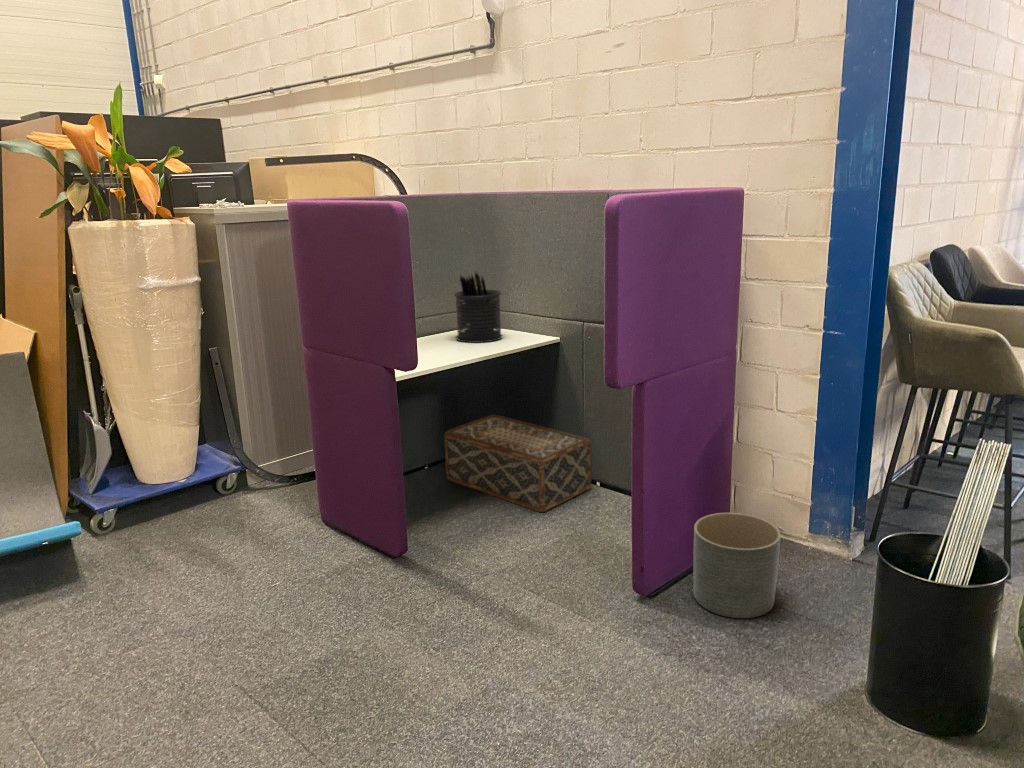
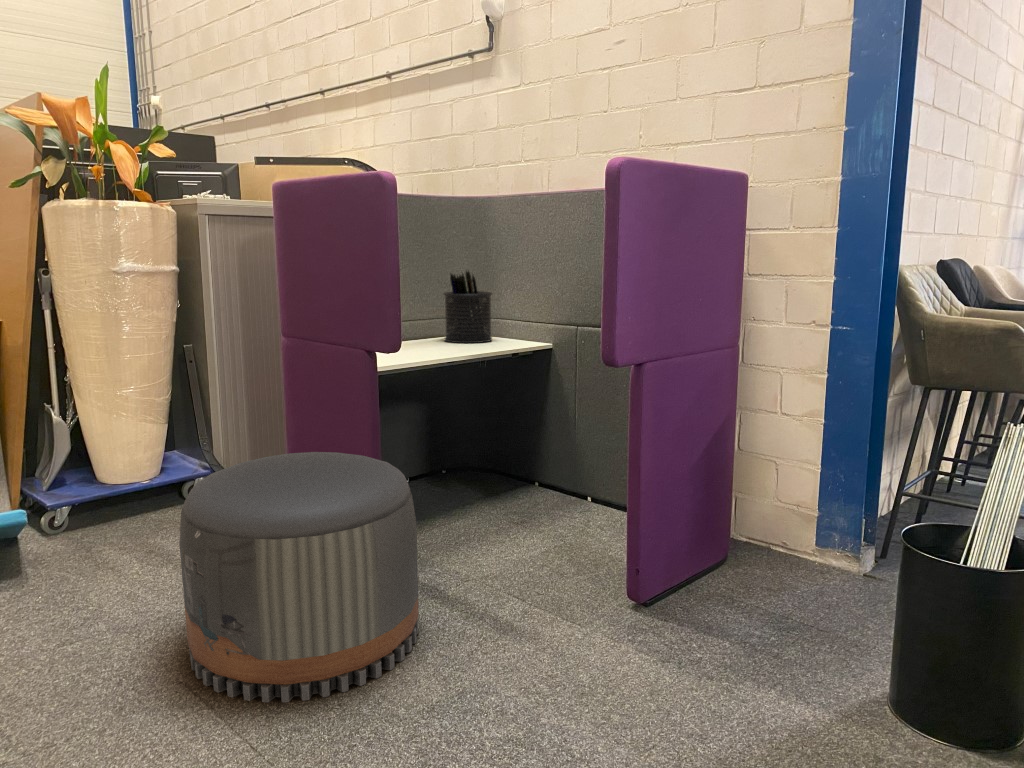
woven basket: present [444,415,591,512] -> none [428,426,582,523]
pouf: none [227,469,444,703] -> present [179,452,419,702]
planter: present [693,513,781,618] -> none [693,515,789,627]

